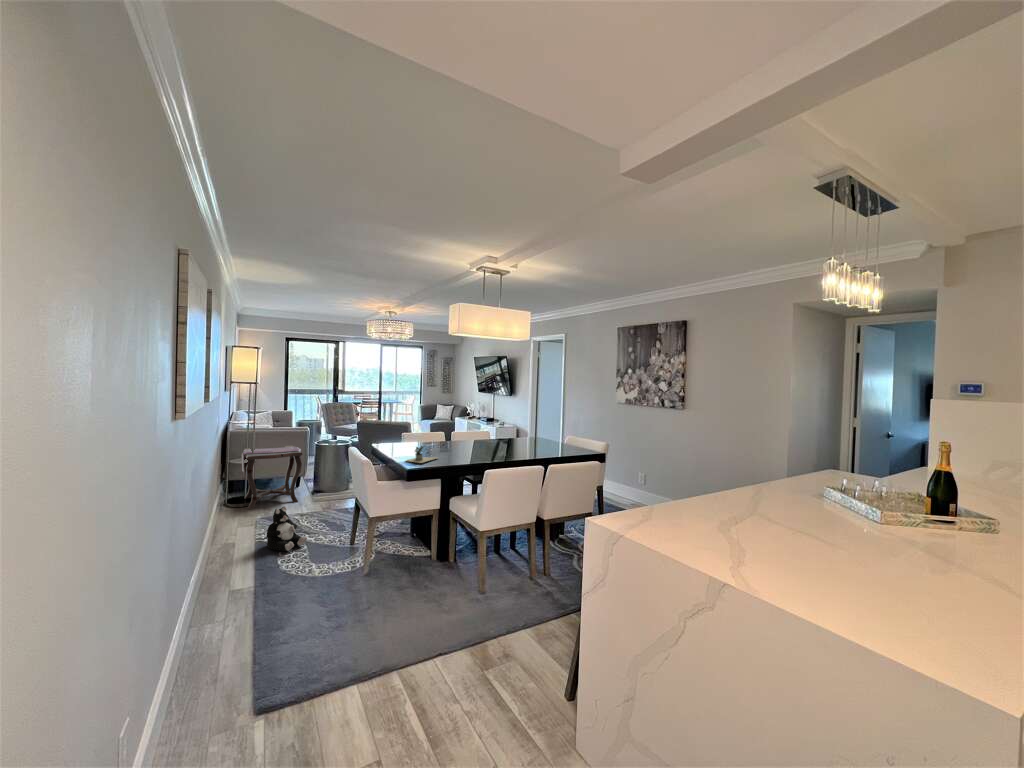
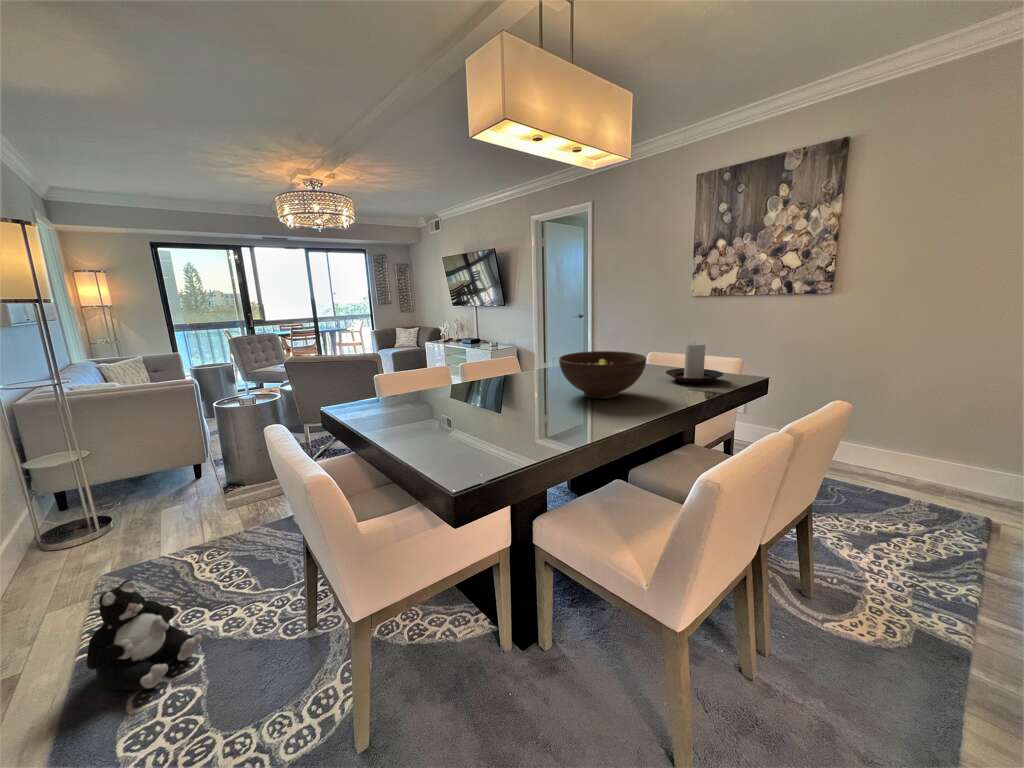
candle holder: none [548,429,577,452] -> present [666,343,723,384]
fruit bowl: none [484,430,526,453] -> present [559,351,646,399]
side table: present [242,445,302,509] -> none [52,414,197,549]
potted plant: present [407,446,436,463] -> none [420,407,505,464]

